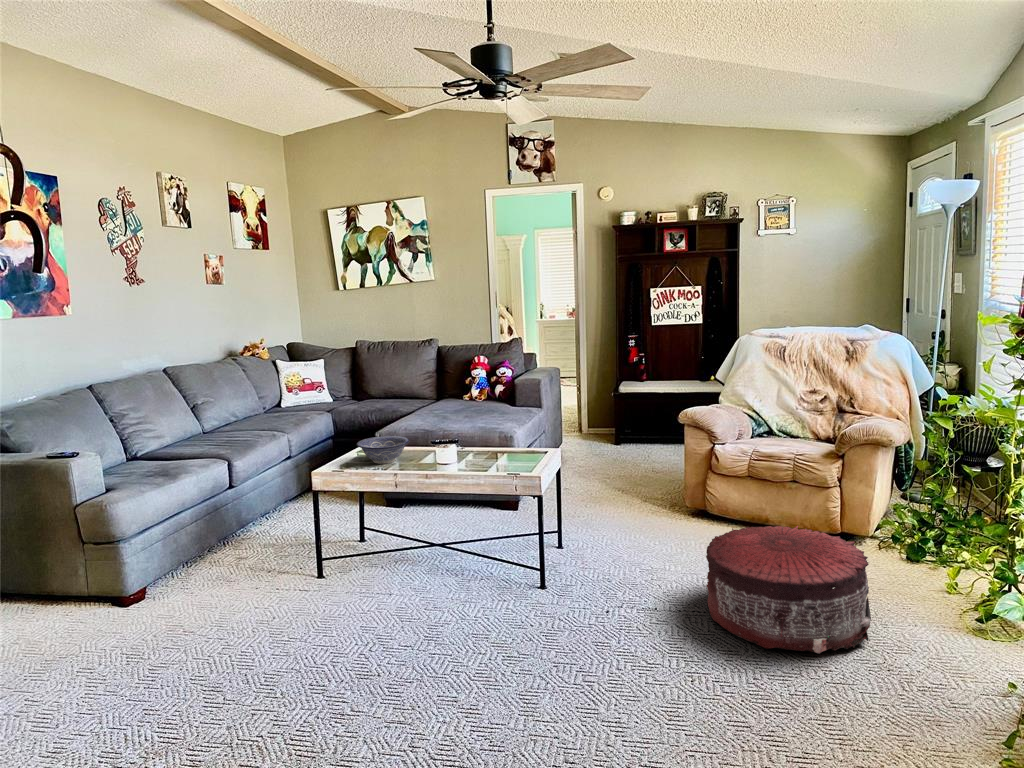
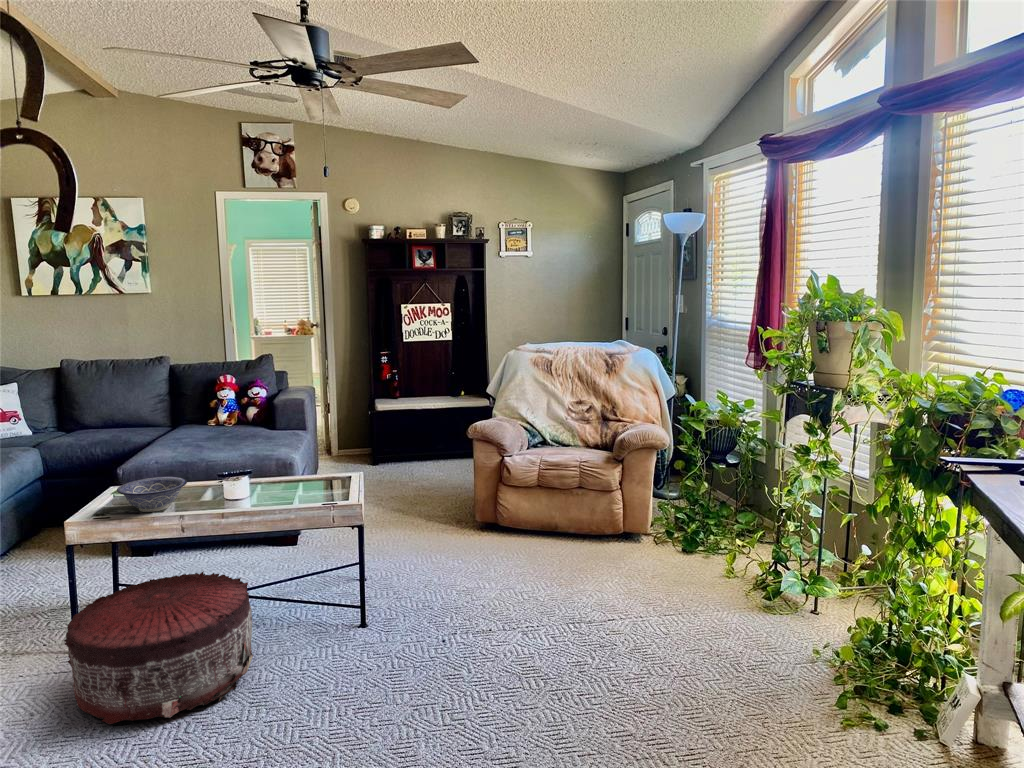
pouf: present [706,526,871,654] -> present [64,571,253,724]

